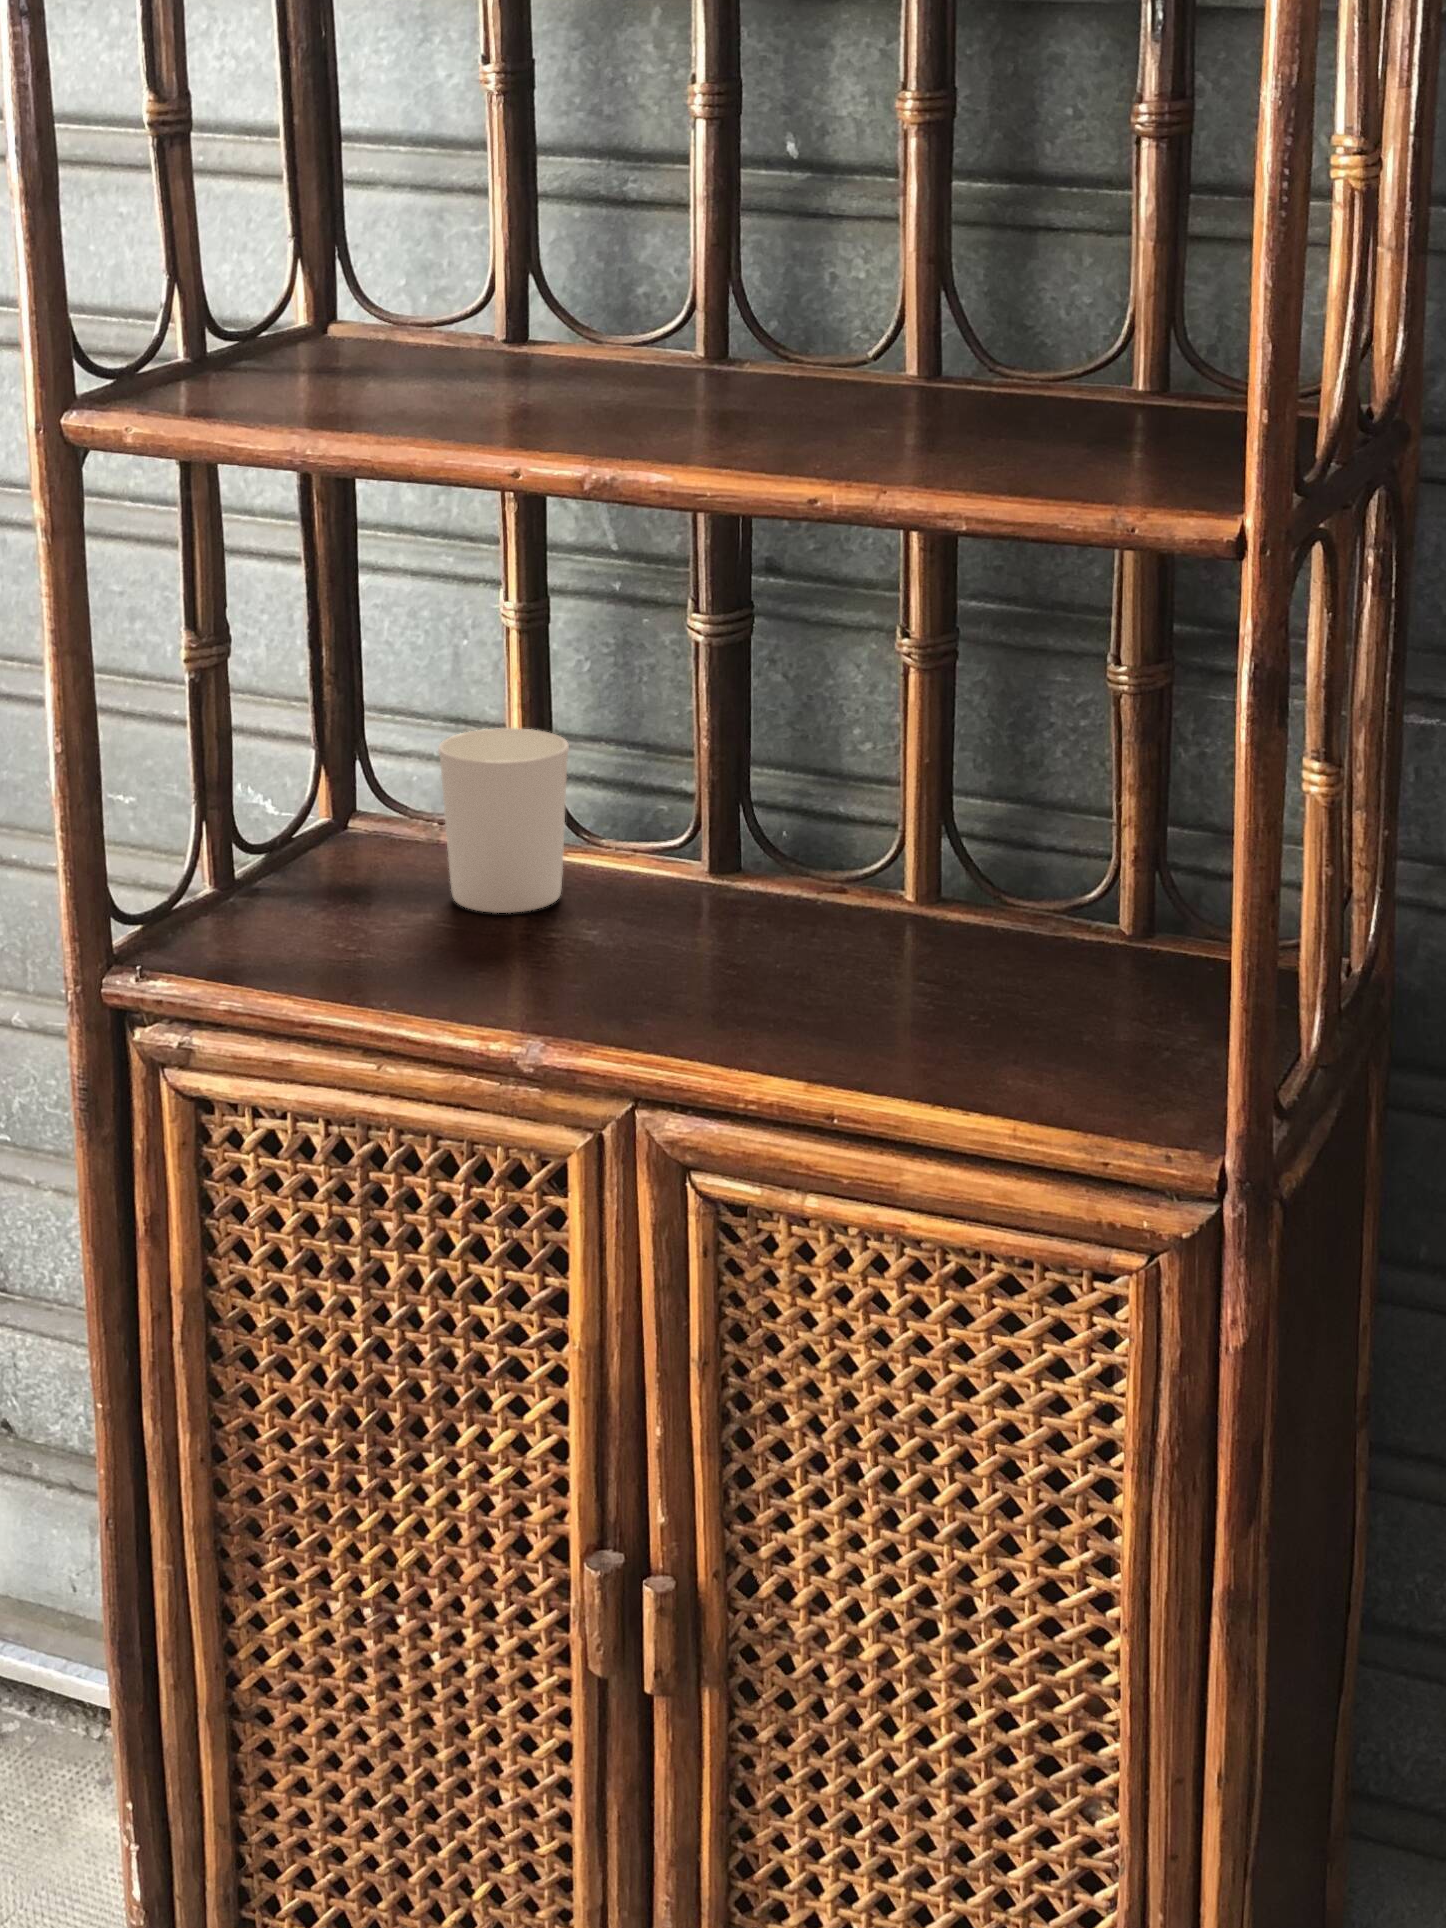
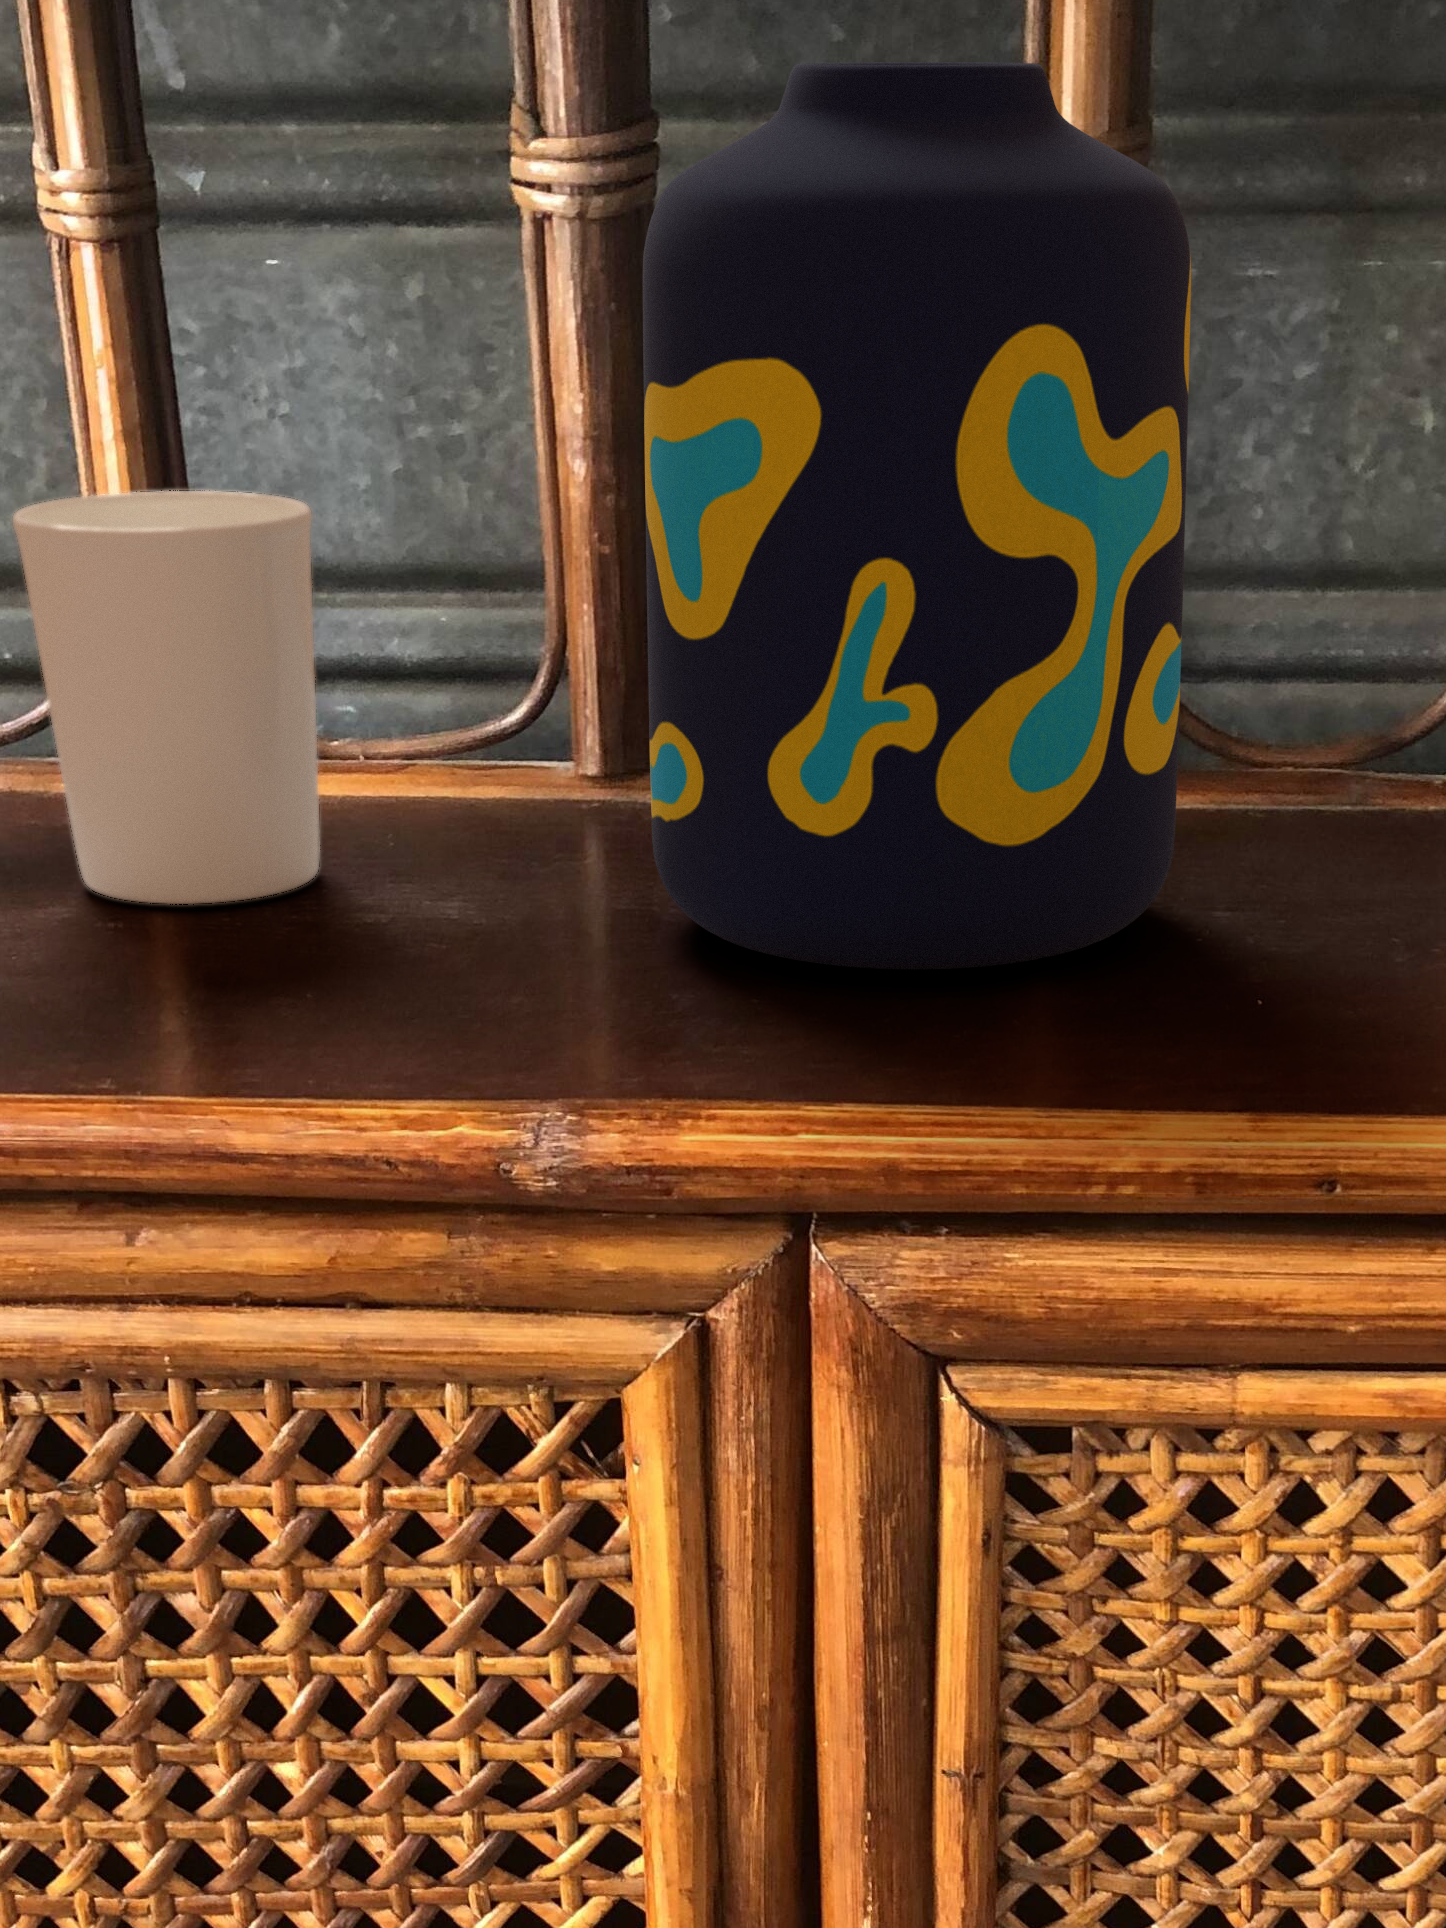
vase: none [667,610,910,991] -> present [643,62,1191,969]

